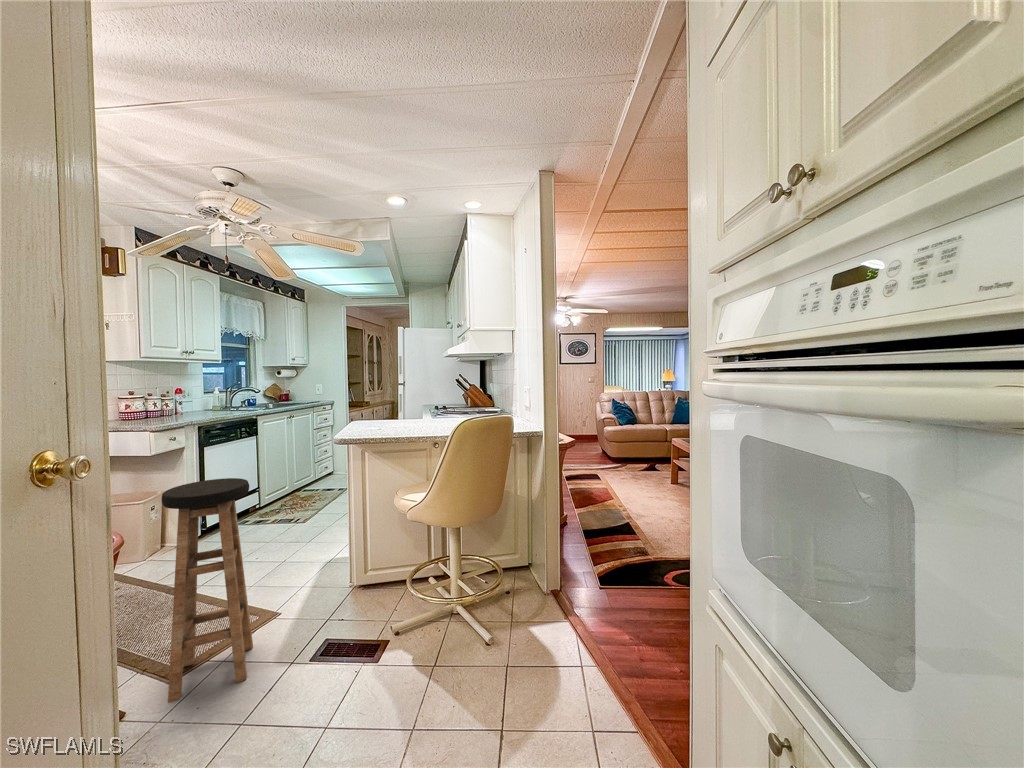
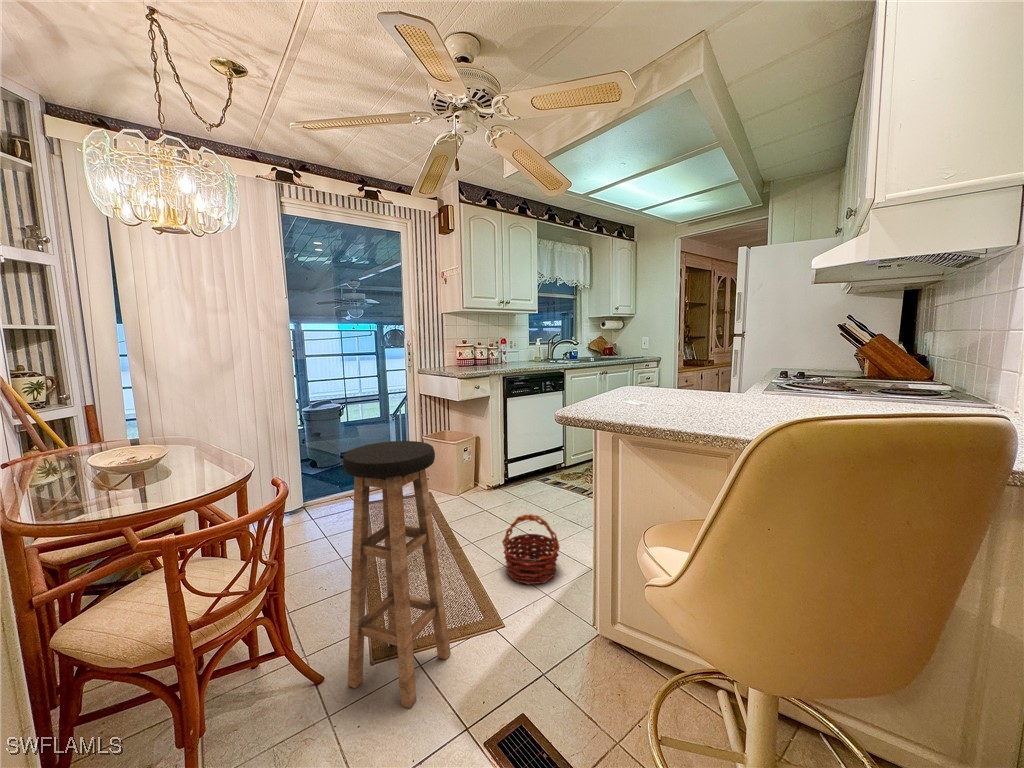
basket: none [254,532,308,590] -> present [502,514,560,584]

